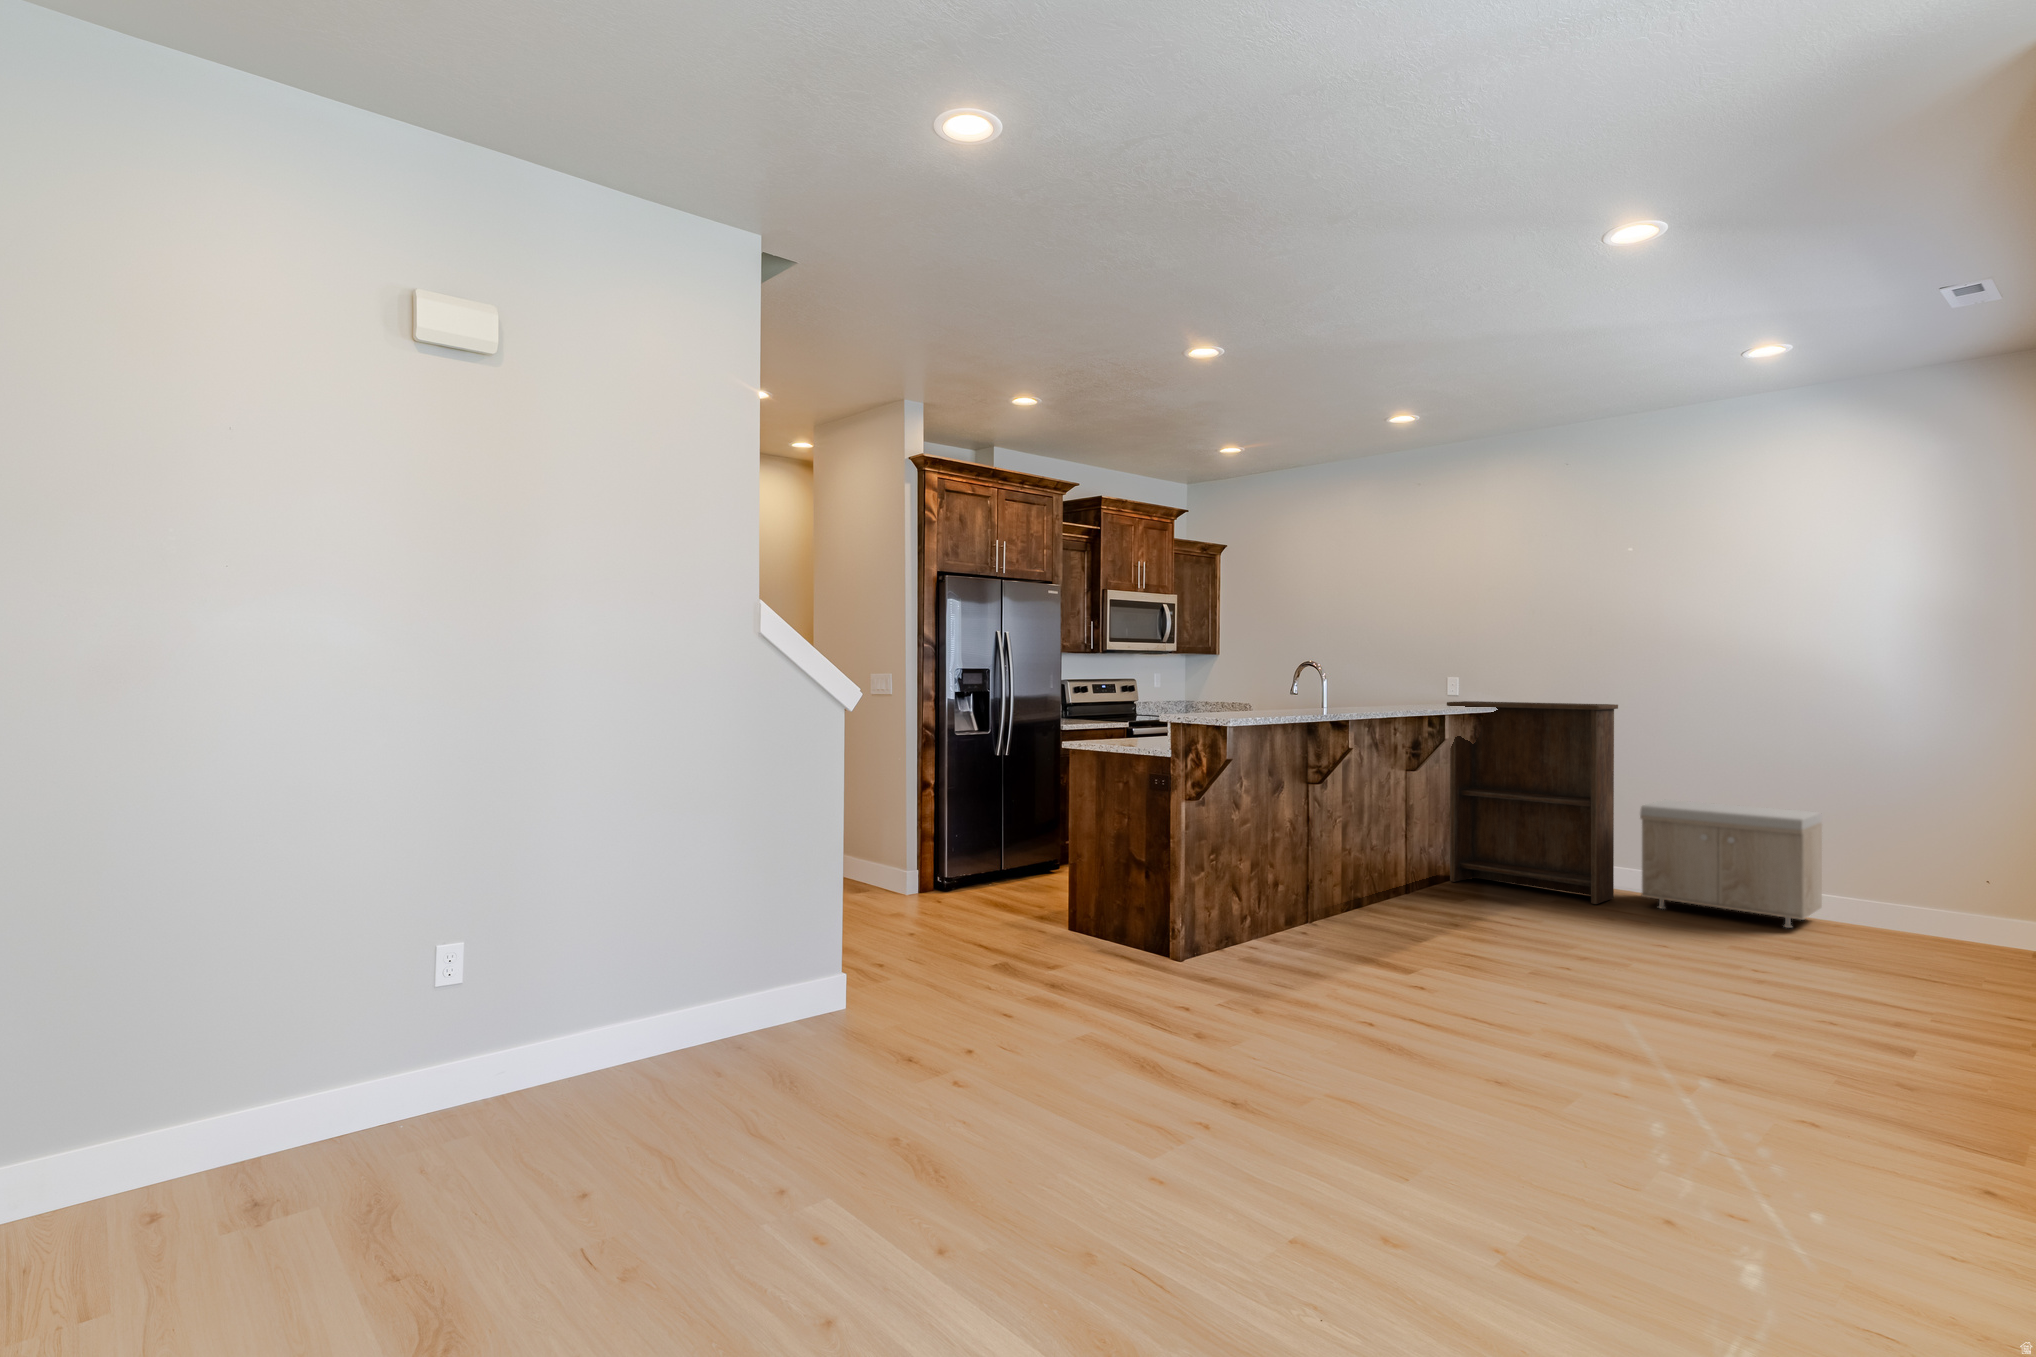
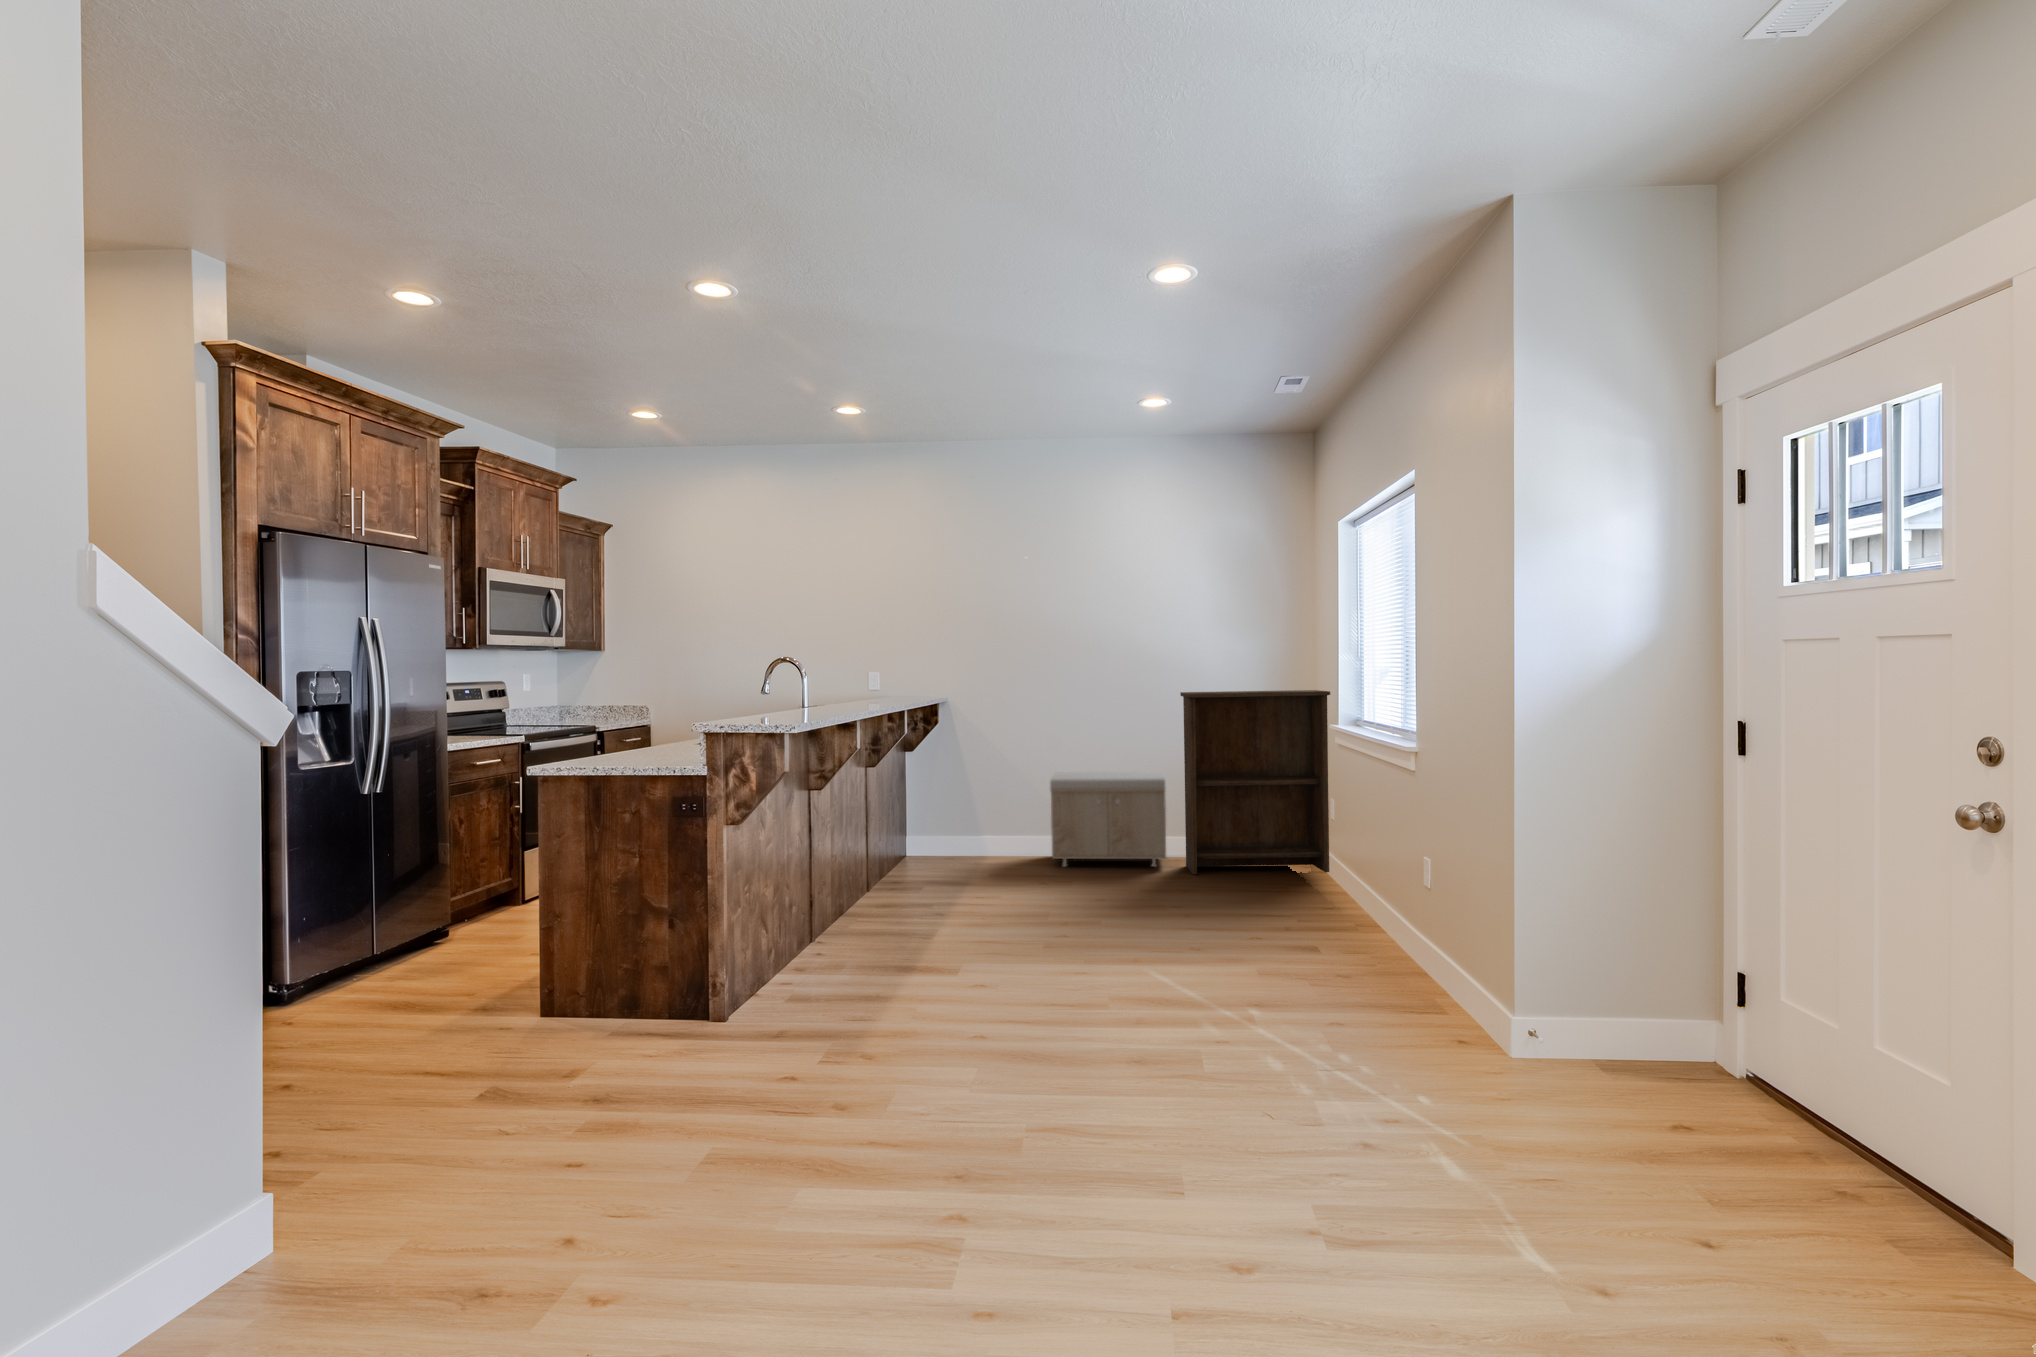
bookshelf: present [1447,701,1618,904] -> present [1180,690,1330,874]

